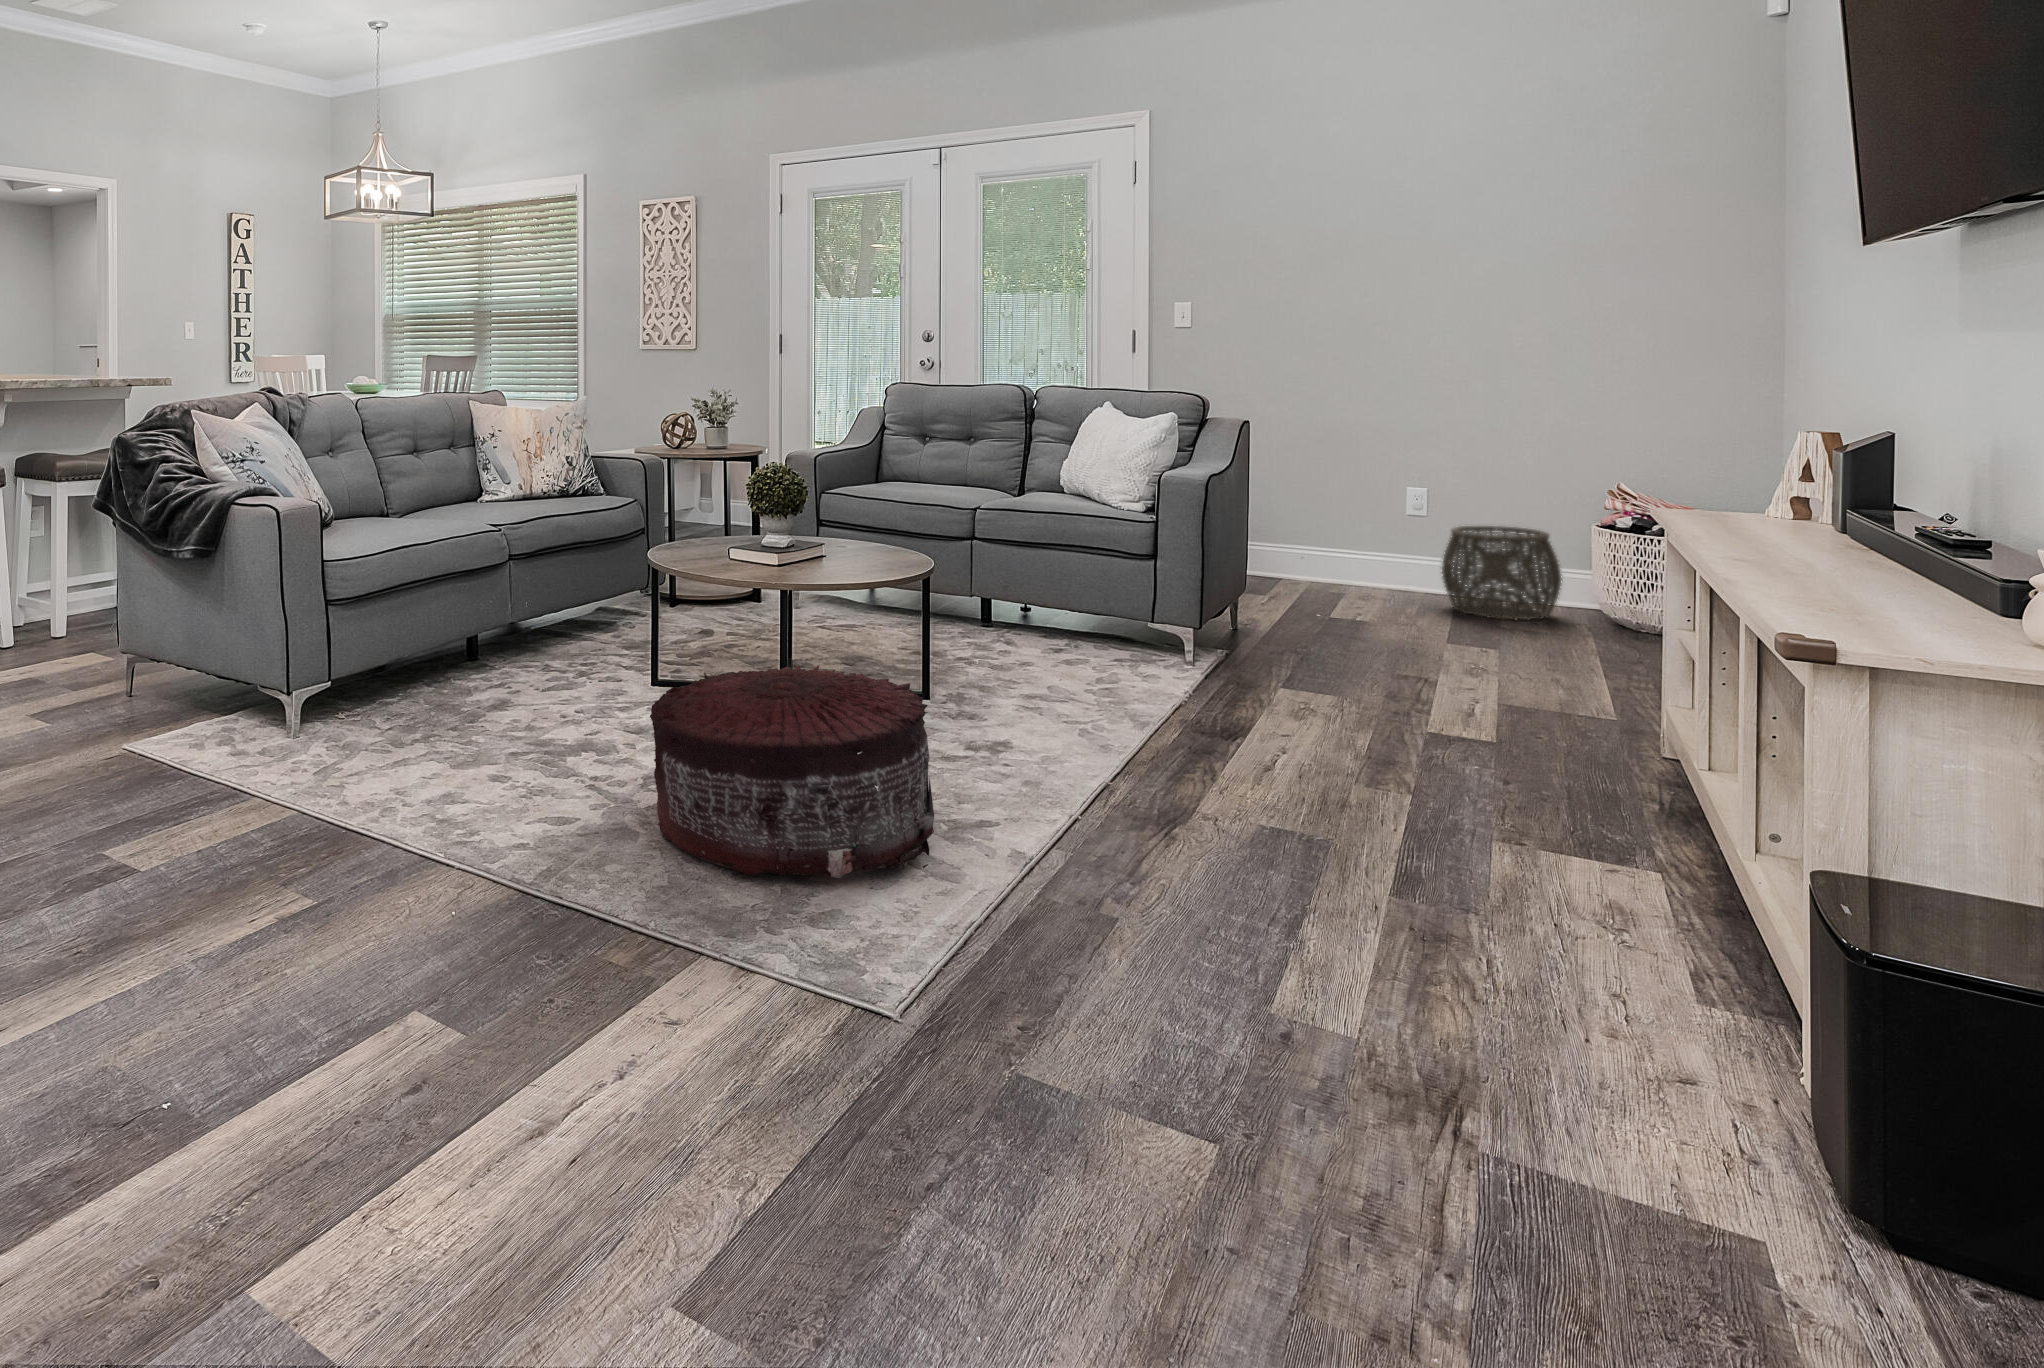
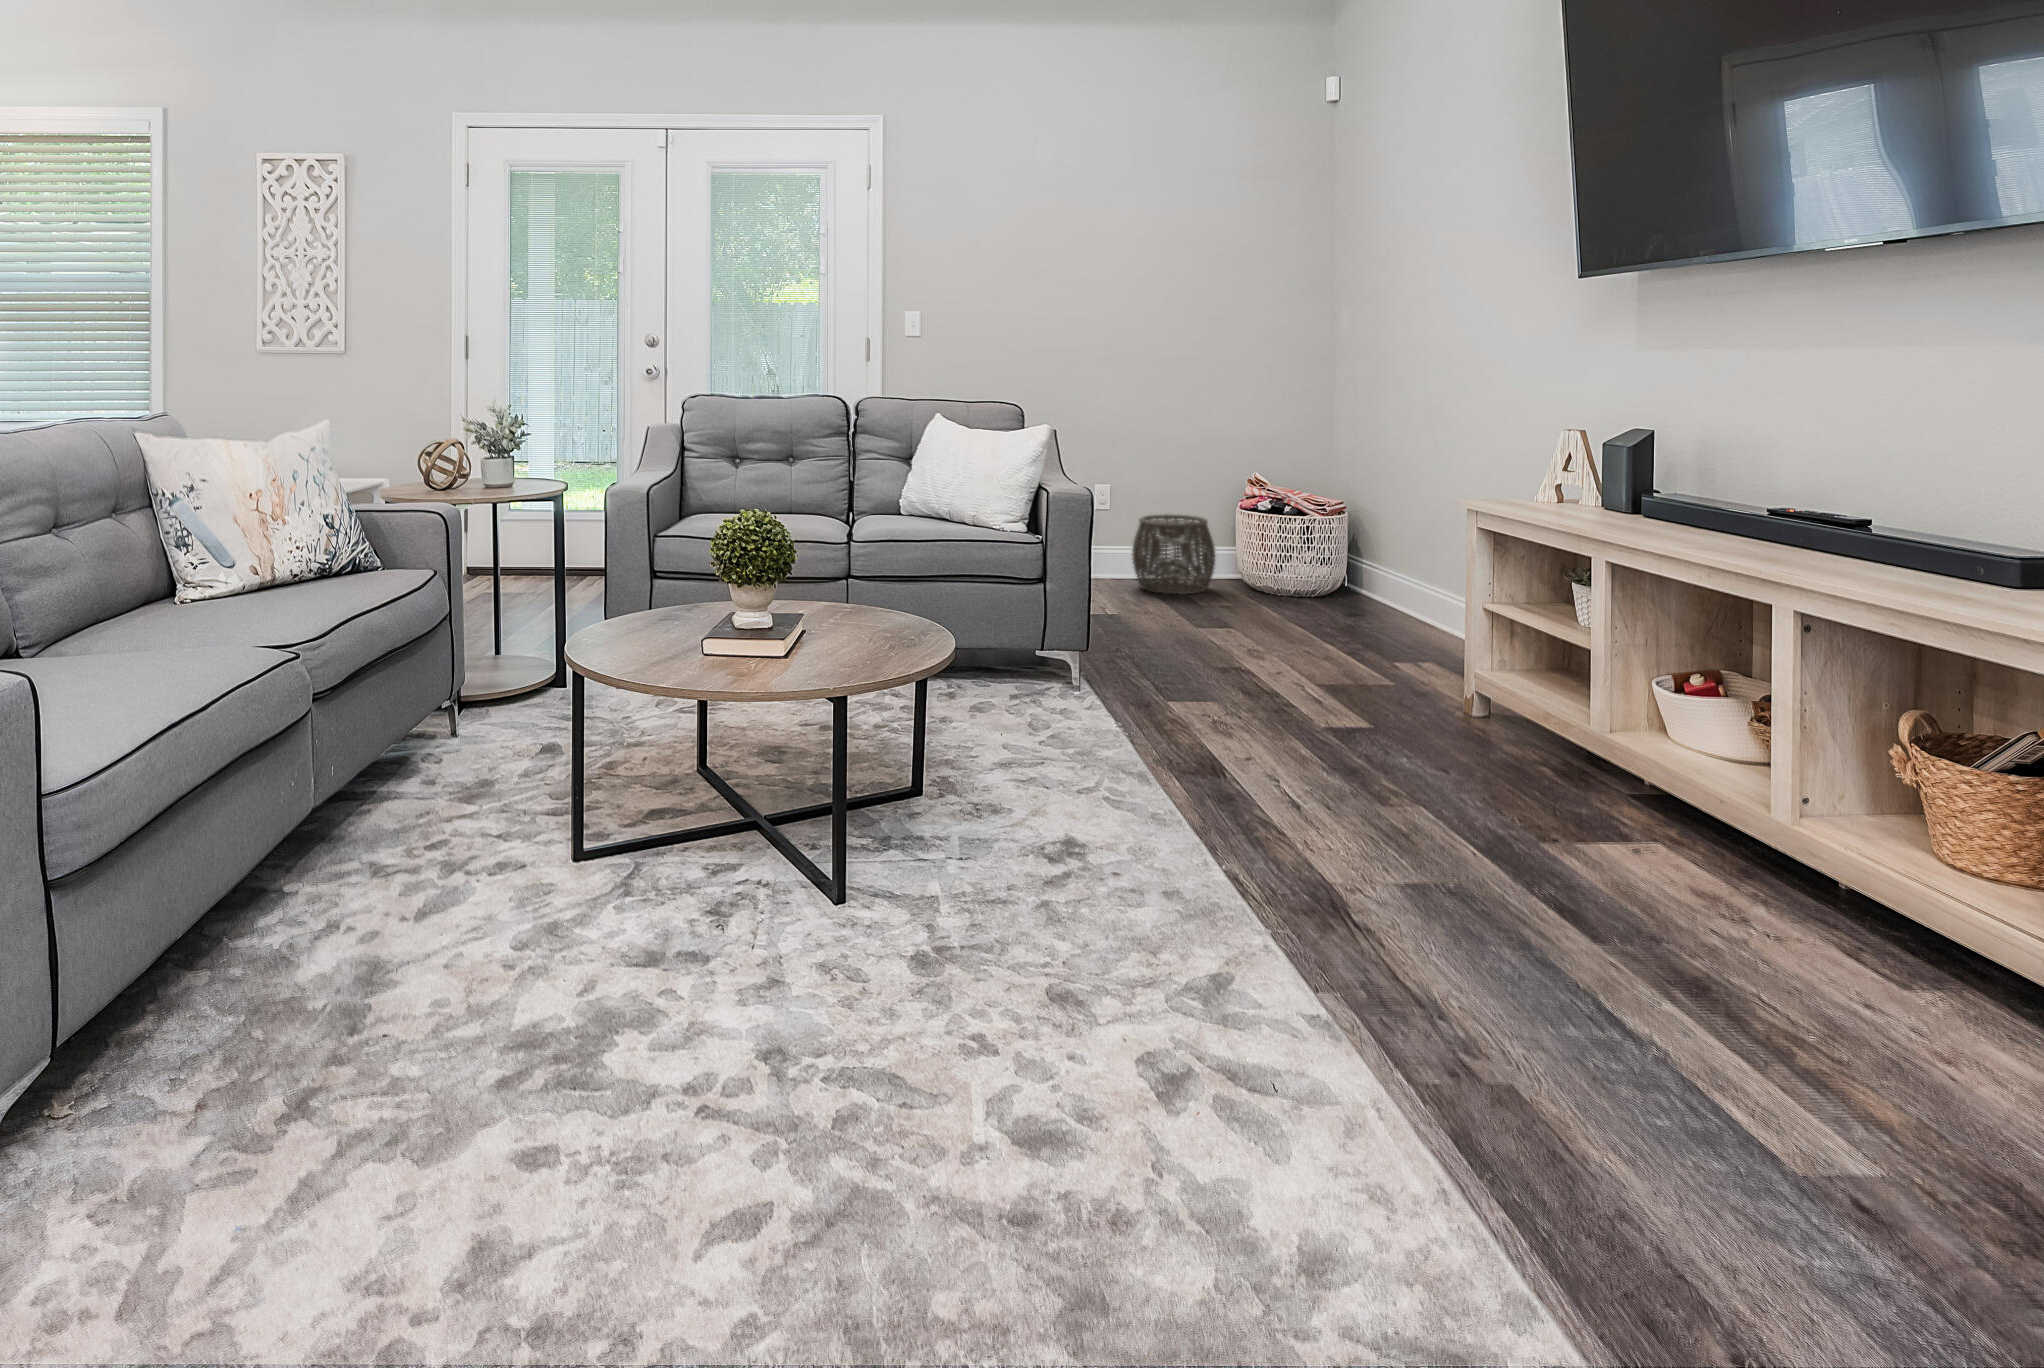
pouf: present [650,665,934,878] -> none [886,805,1341,1231]

